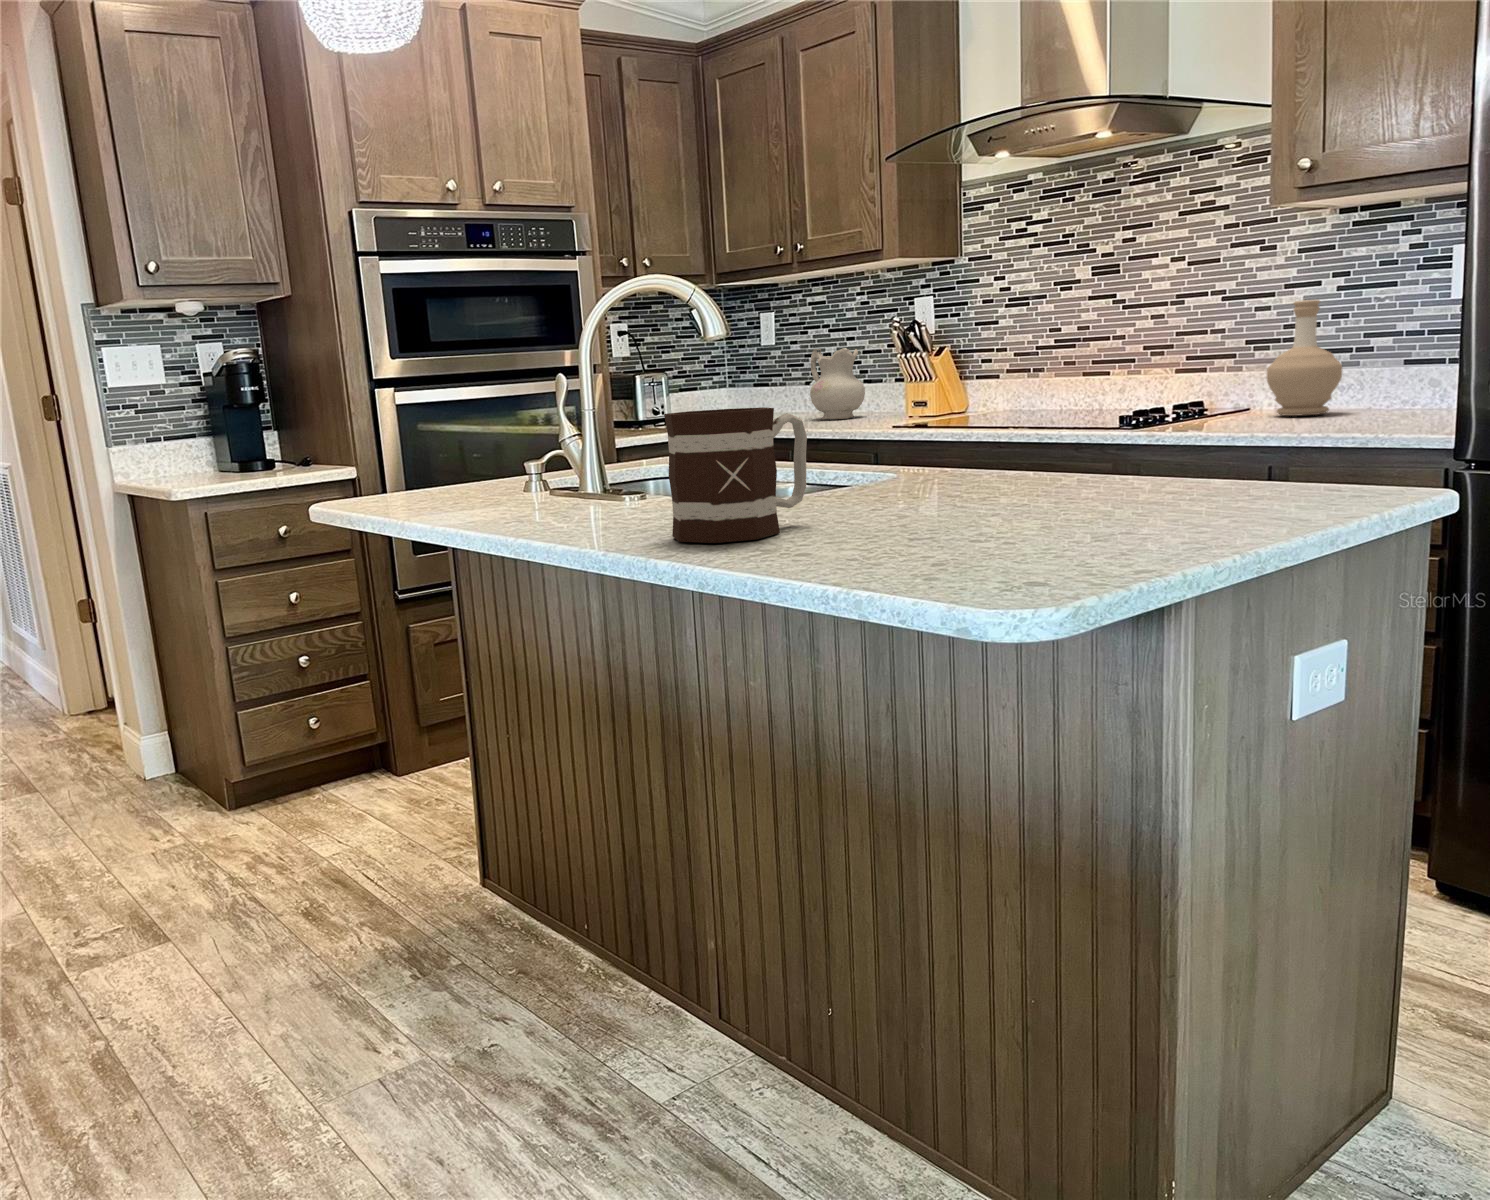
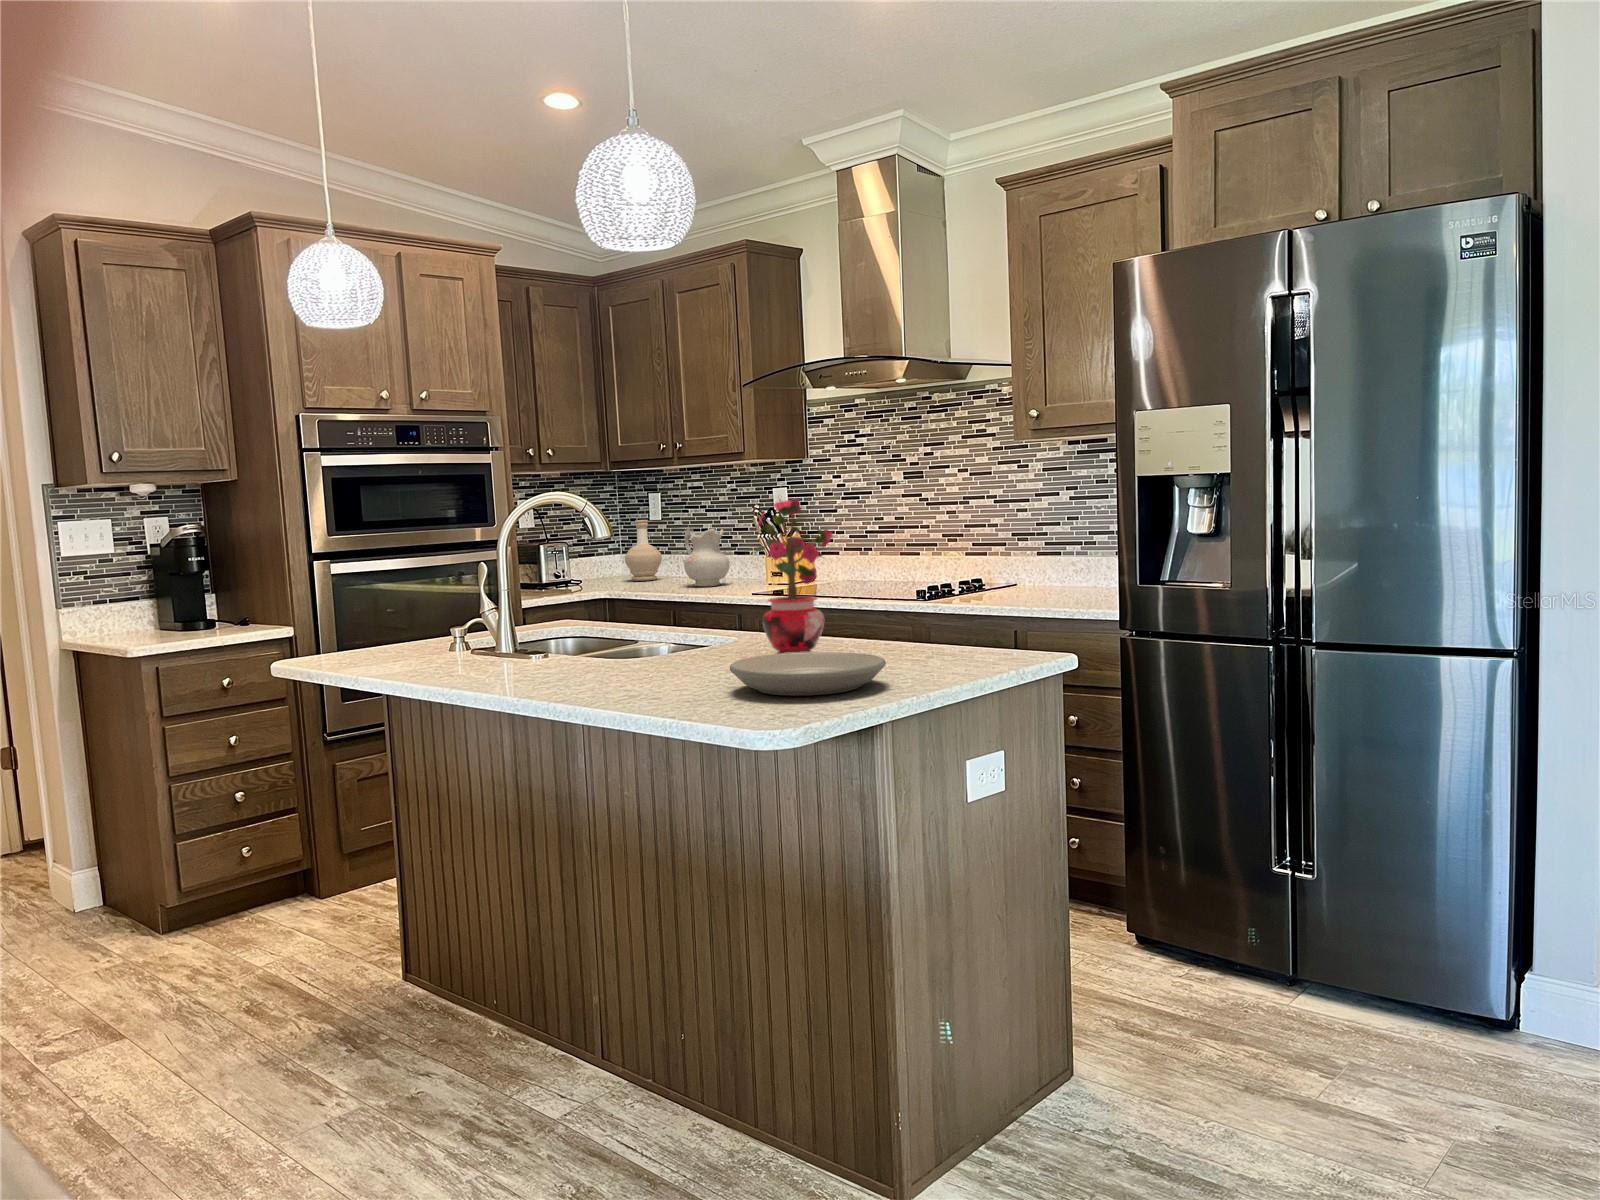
potted plant: none [918,244,1053,488] -> present [754,500,832,654]
bottle: present [1267,300,1342,416] -> present [625,520,662,581]
mug: present [664,407,807,543] -> none [566,608,663,699]
plate: none [914,475,1171,538] -> present [730,652,886,696]

